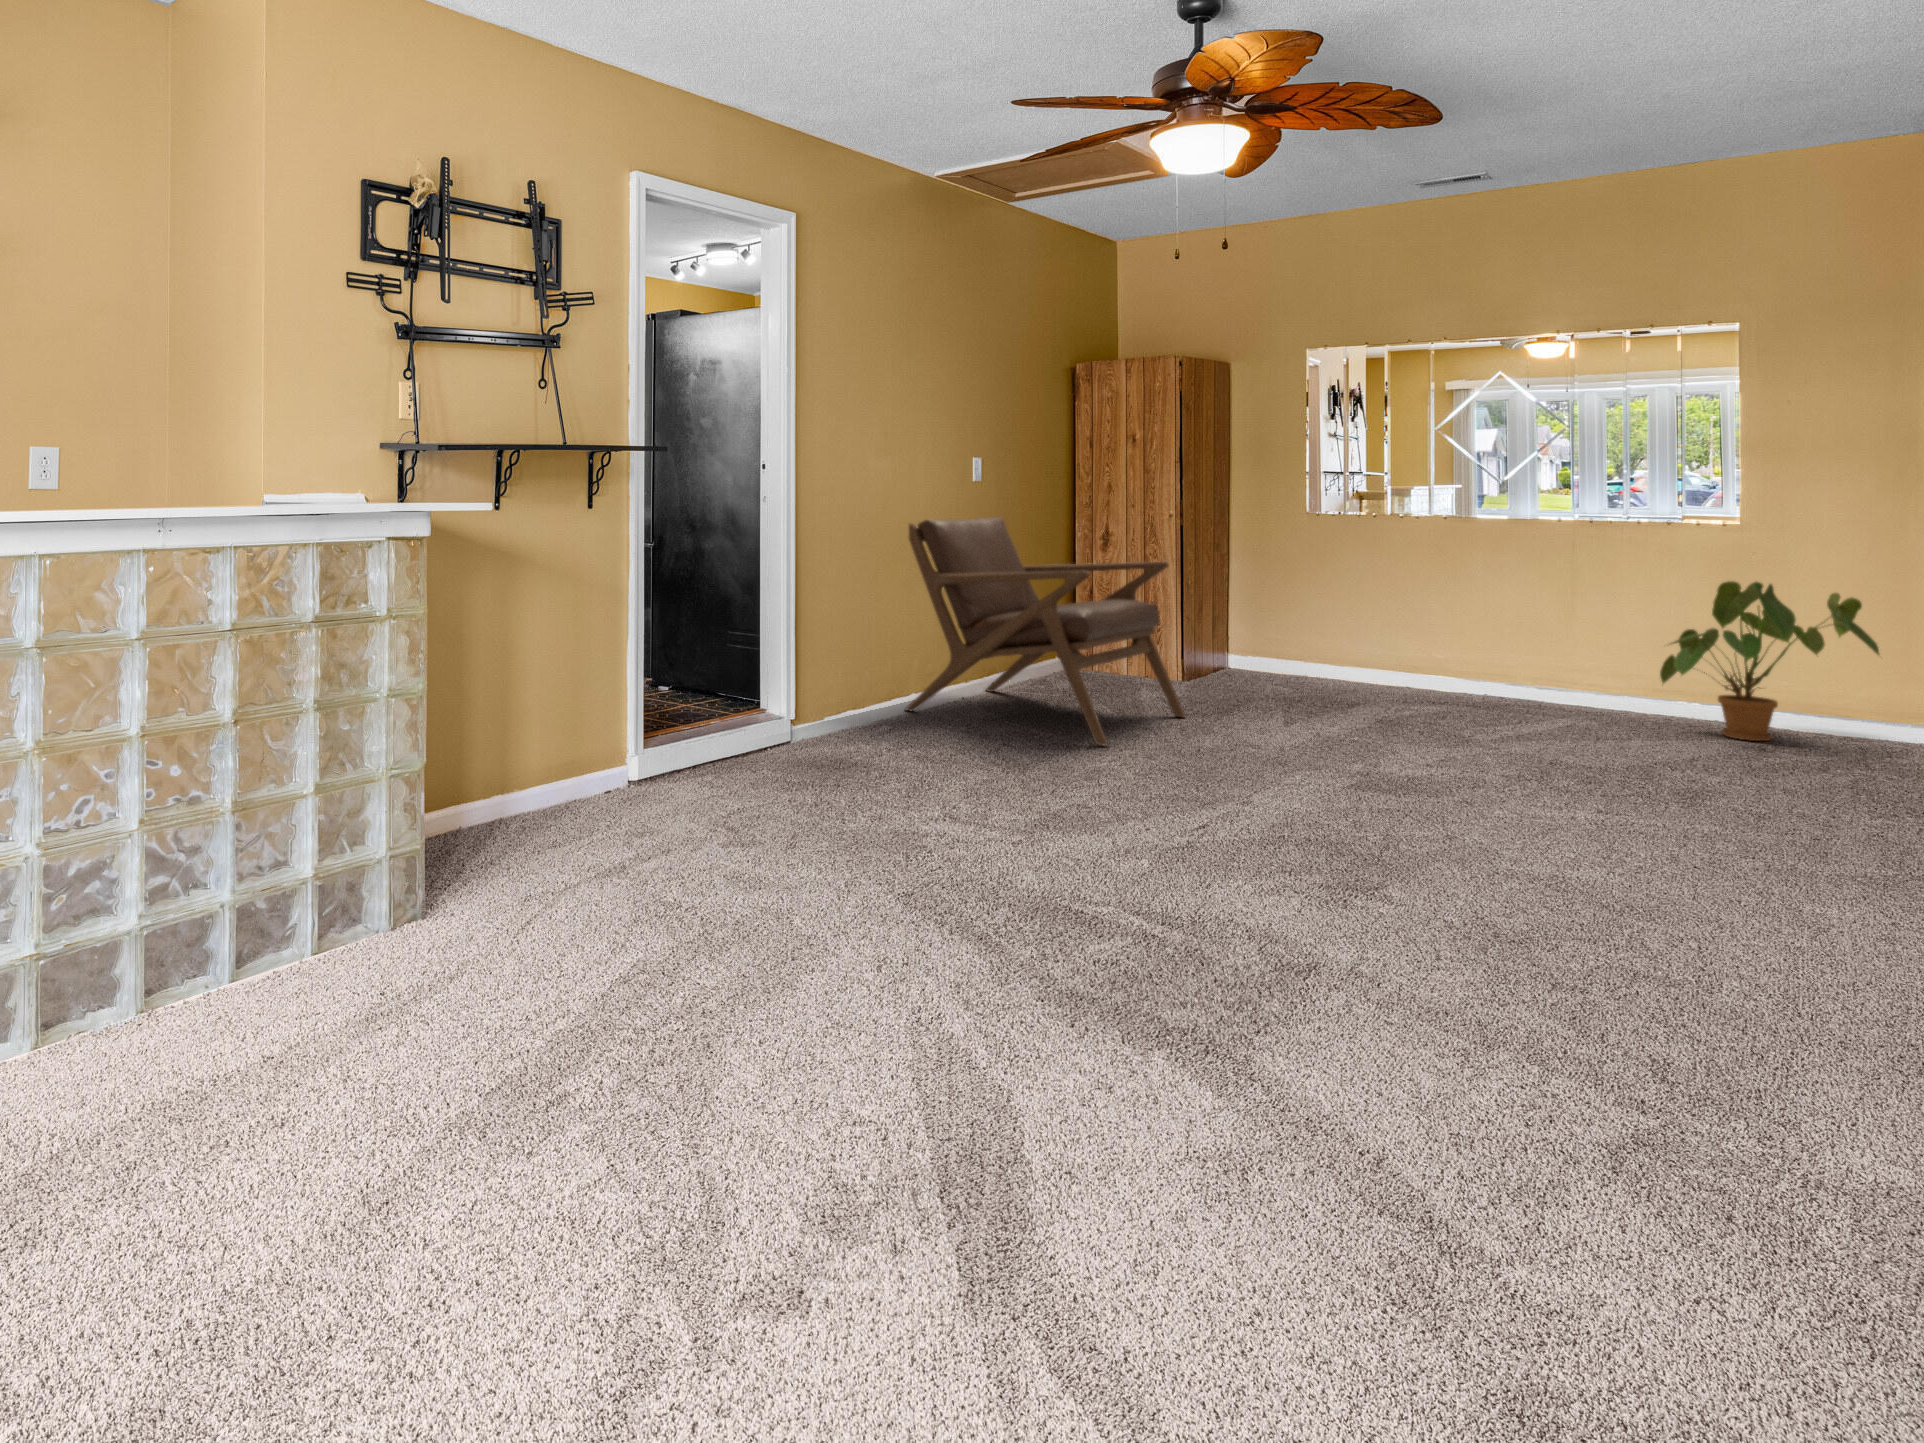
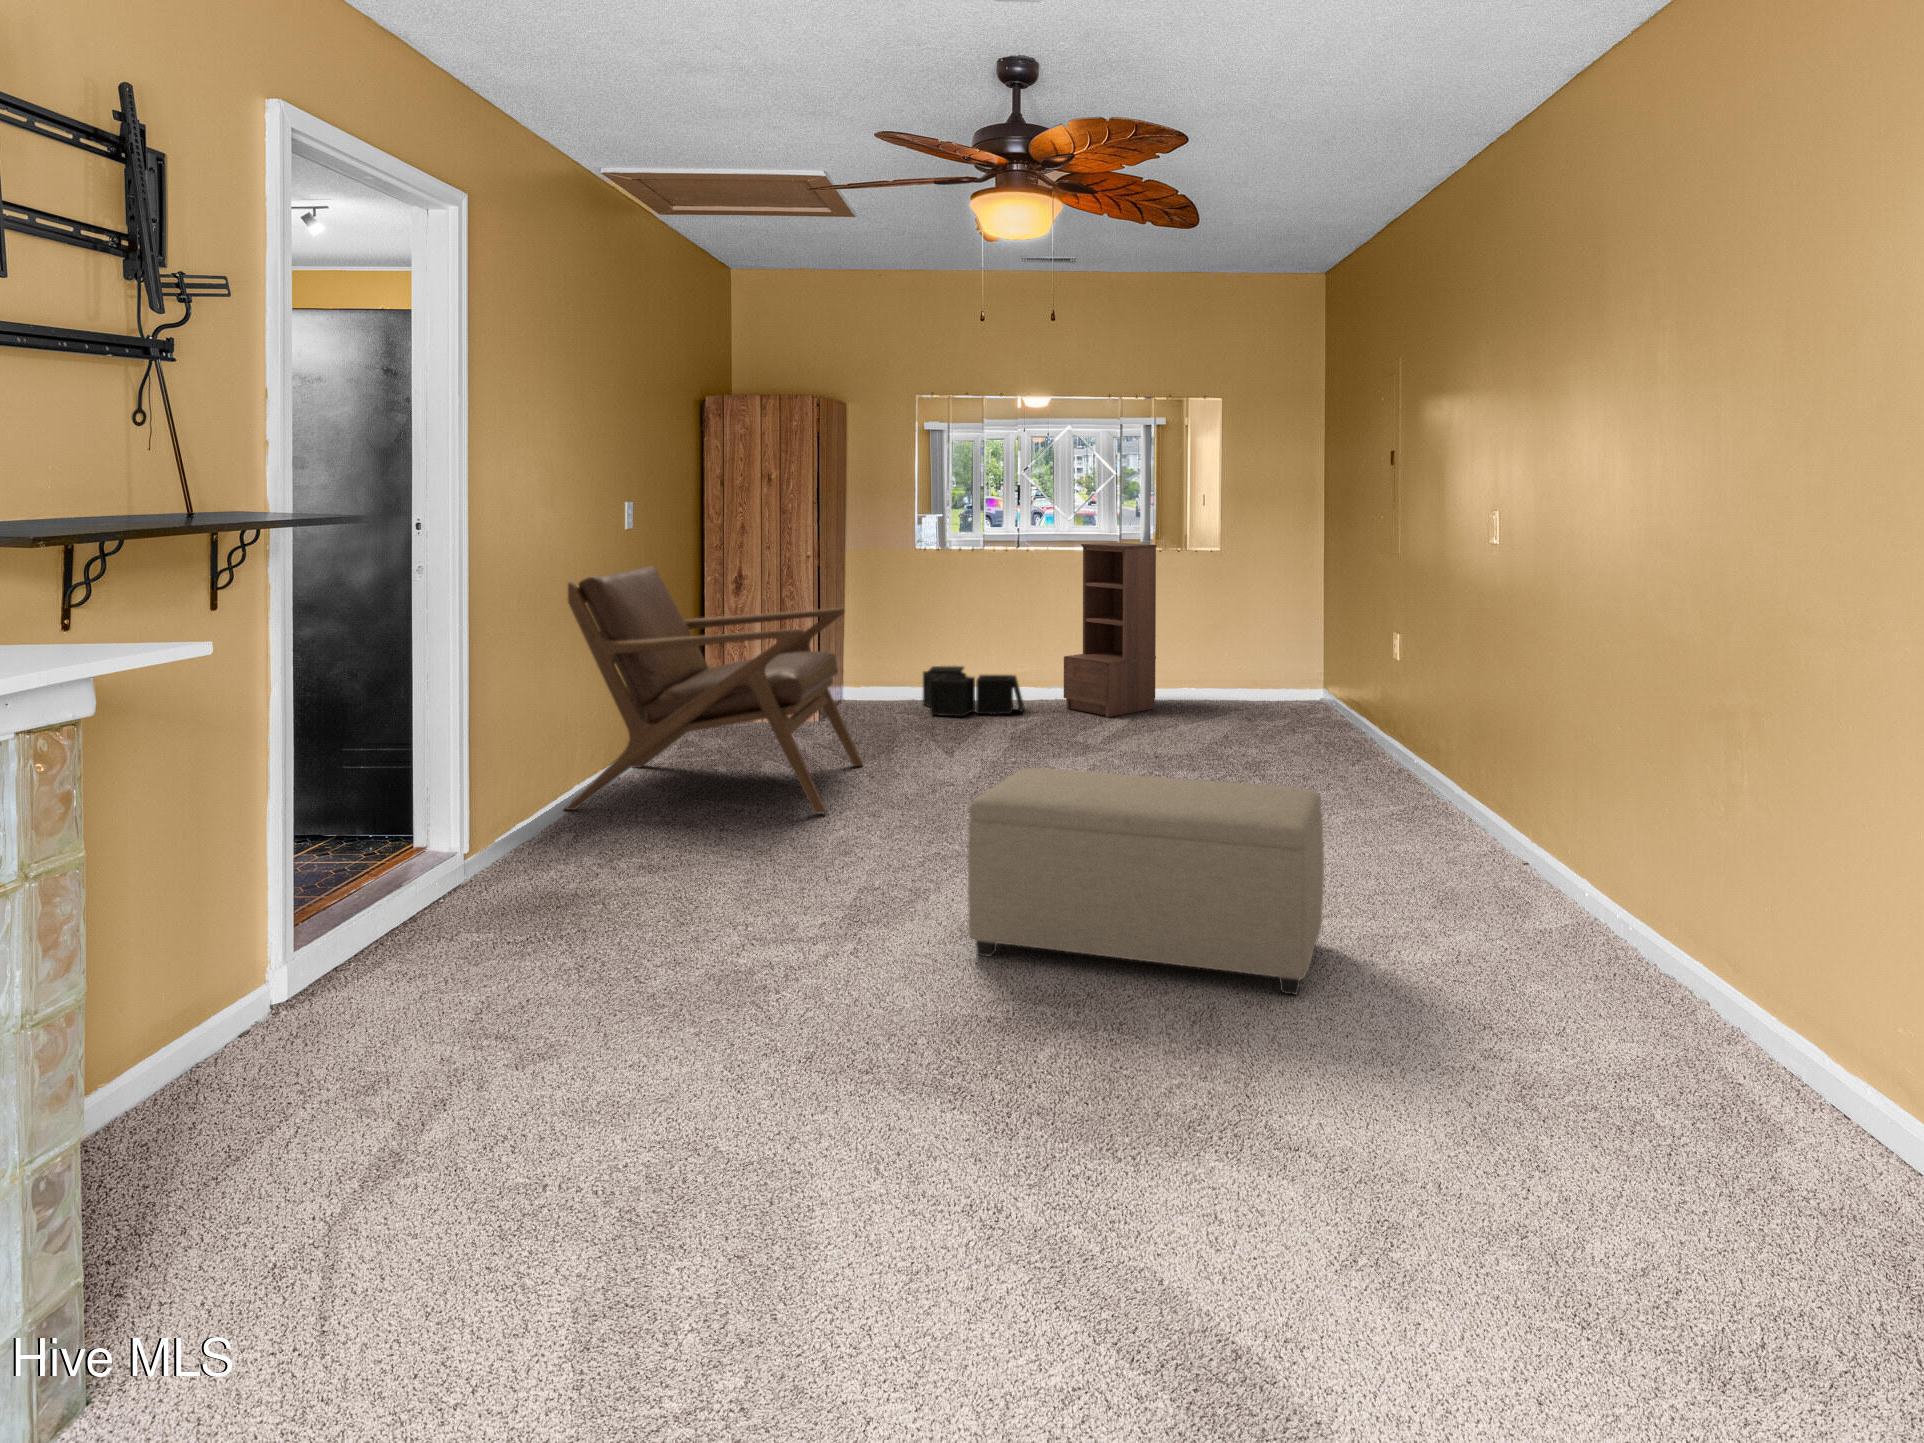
bookshelf: none [1478,512,1615,715] -> present [1064,543,1156,717]
house plant: present [1660,581,1879,741] -> none [1189,594,1319,717]
storage bin: none [1306,640,1427,698] -> present [923,666,1024,716]
ottoman: none [1114,706,1536,982] -> present [968,768,1324,995]

